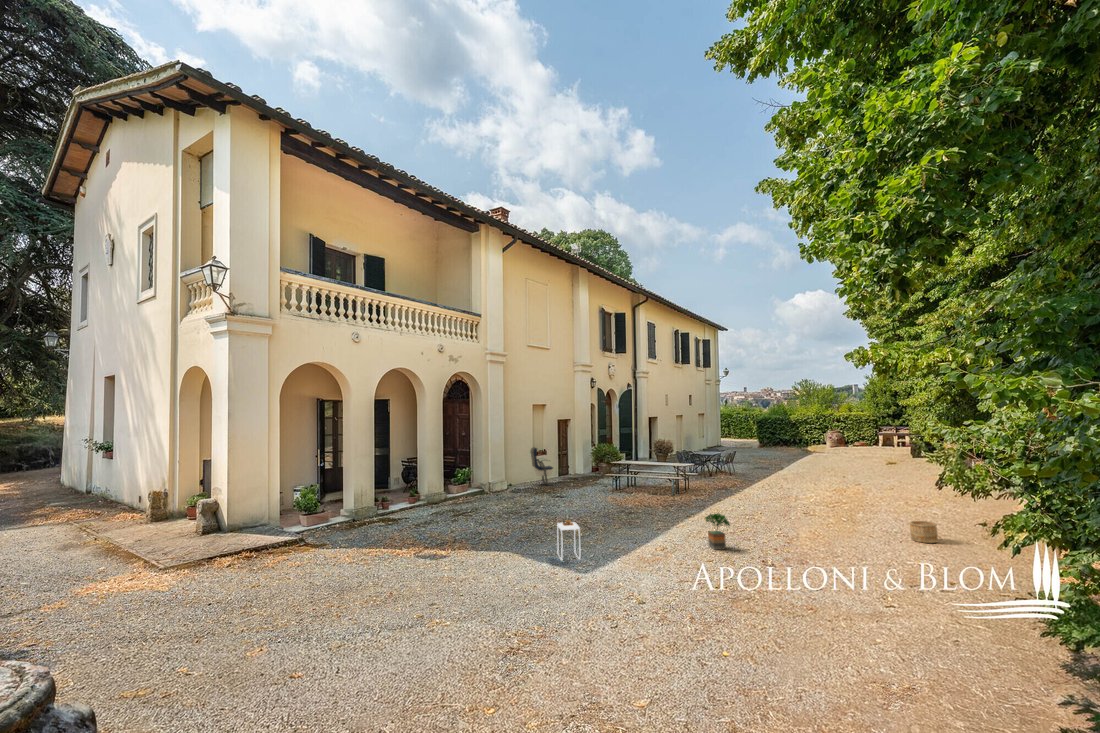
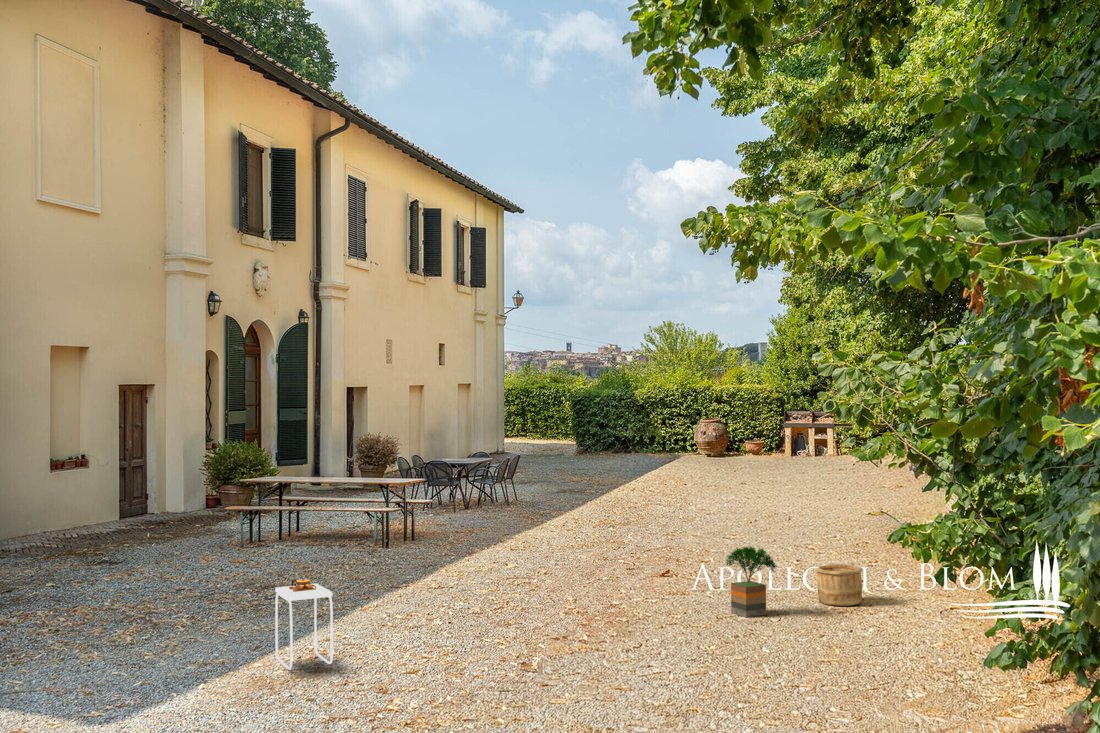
armchair: present [530,447,553,485] -> none [38,448,97,537]
potted tree: present [705,514,730,550] -> present [726,547,776,617]
side table: present [557,520,580,560] -> present [275,579,333,670]

